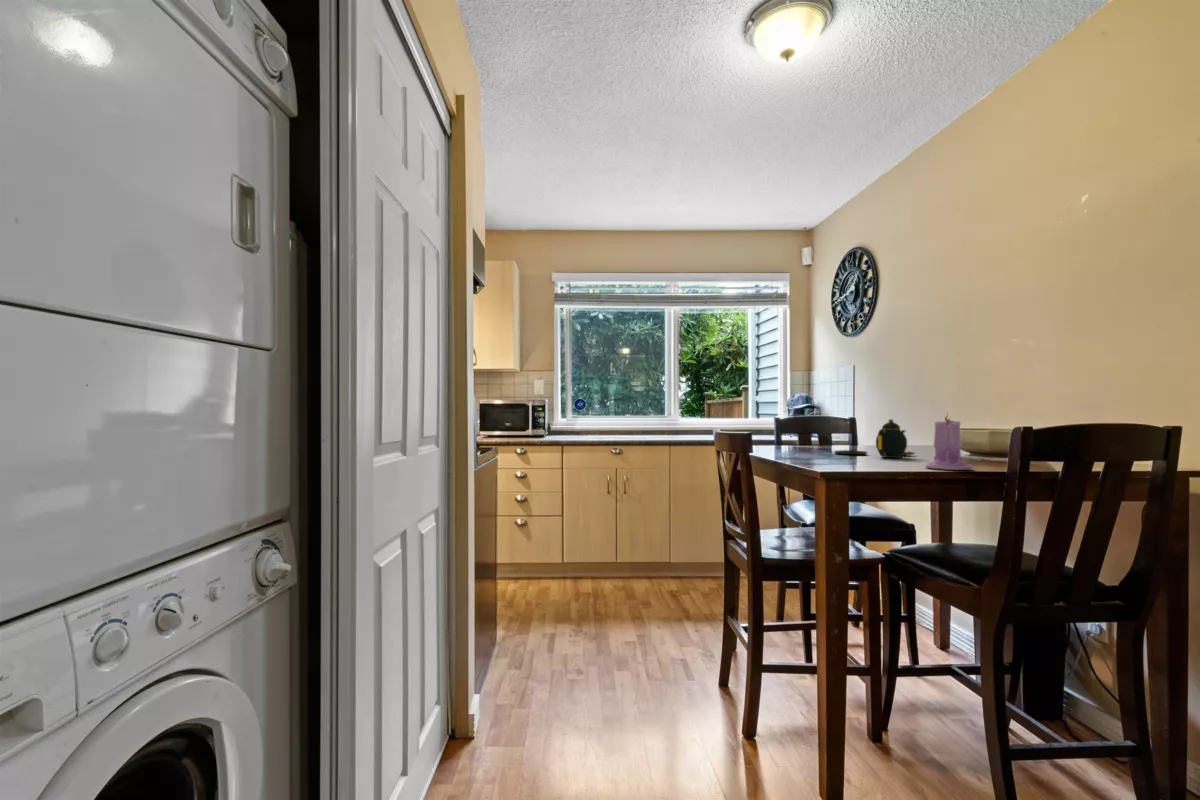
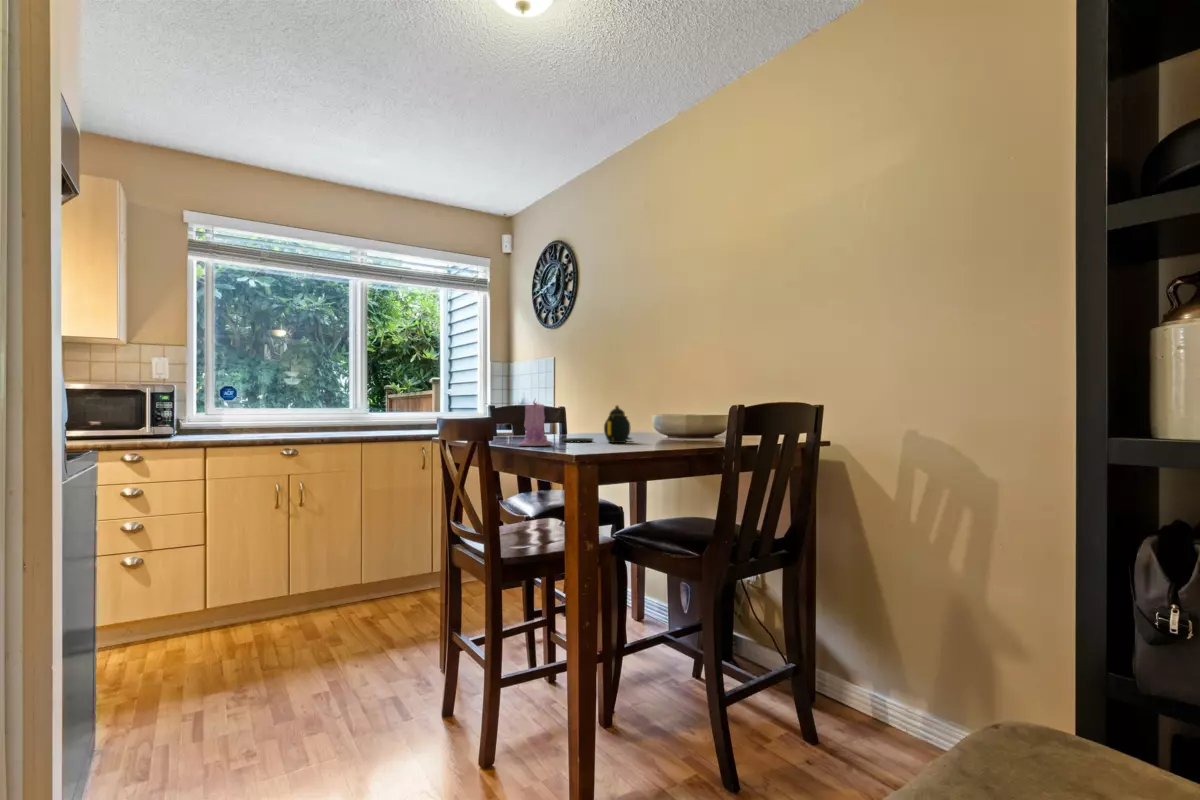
candle: present [926,415,973,470] -> present [518,401,553,446]

